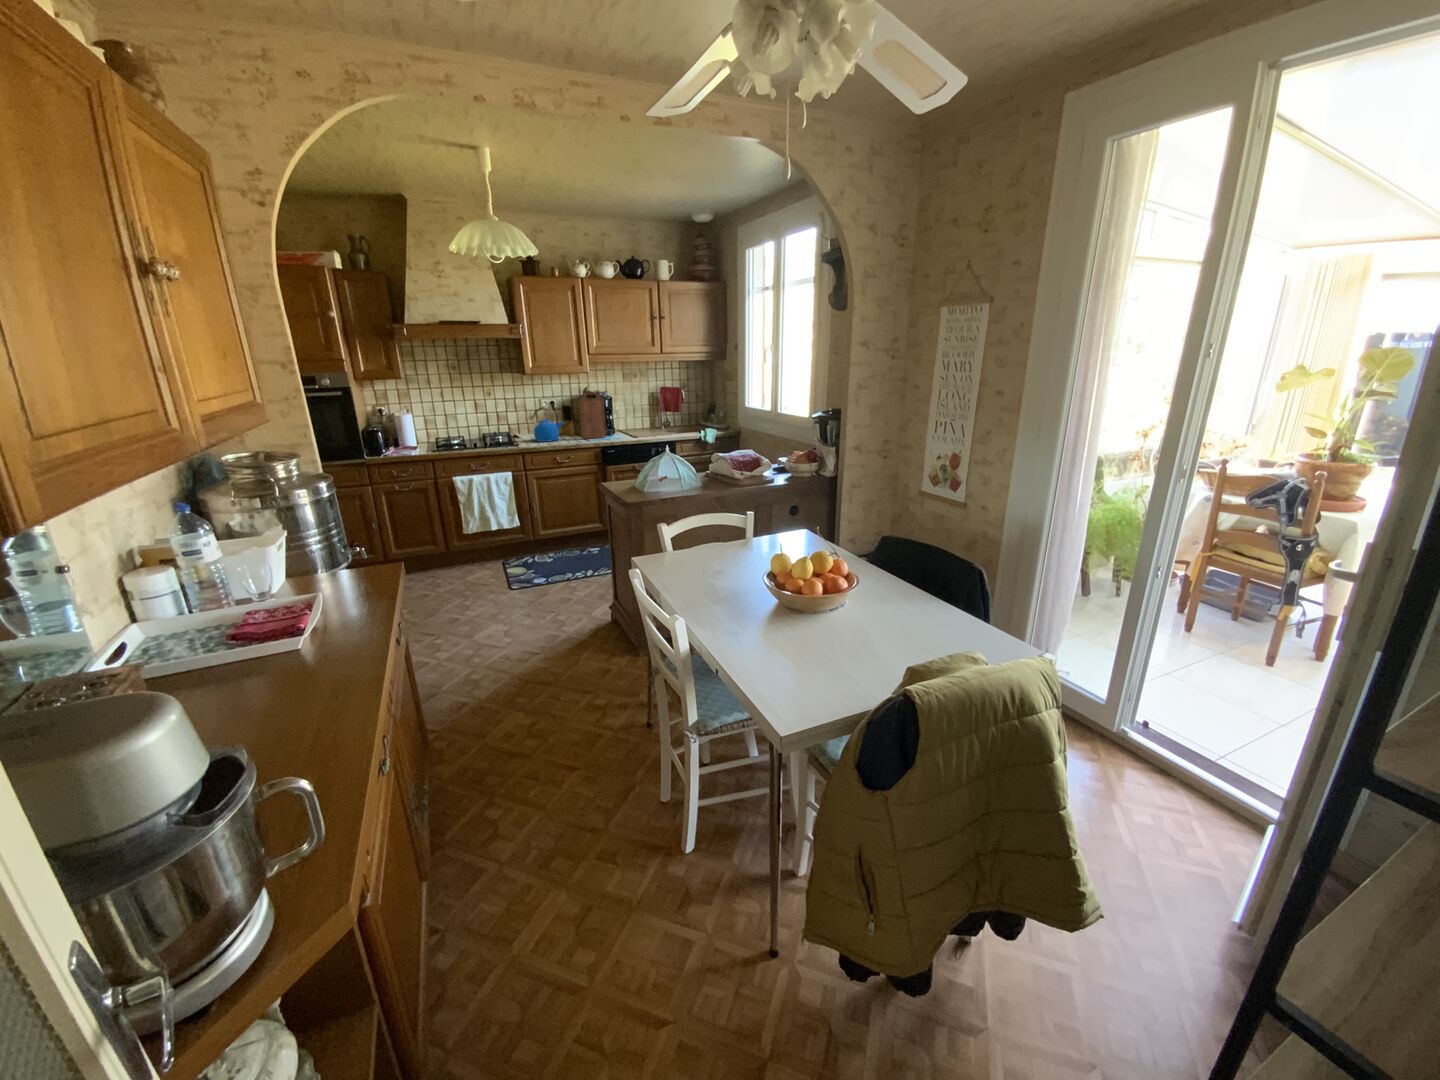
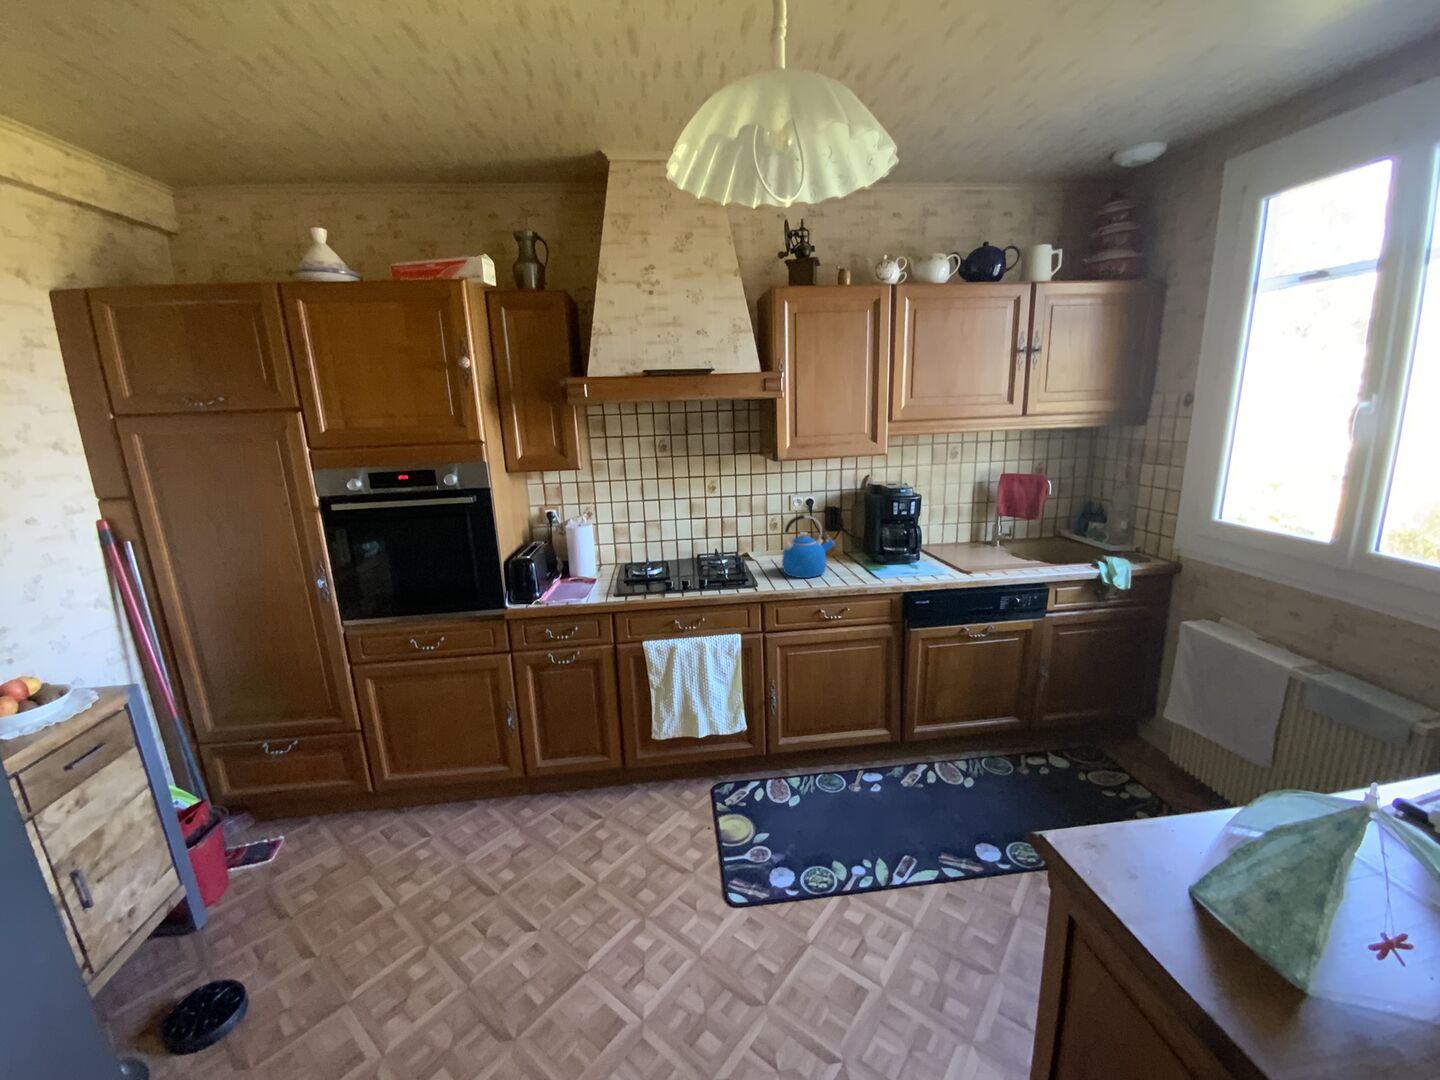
cutting board: present [578,392,606,439] -> none [866,489,912,574]

